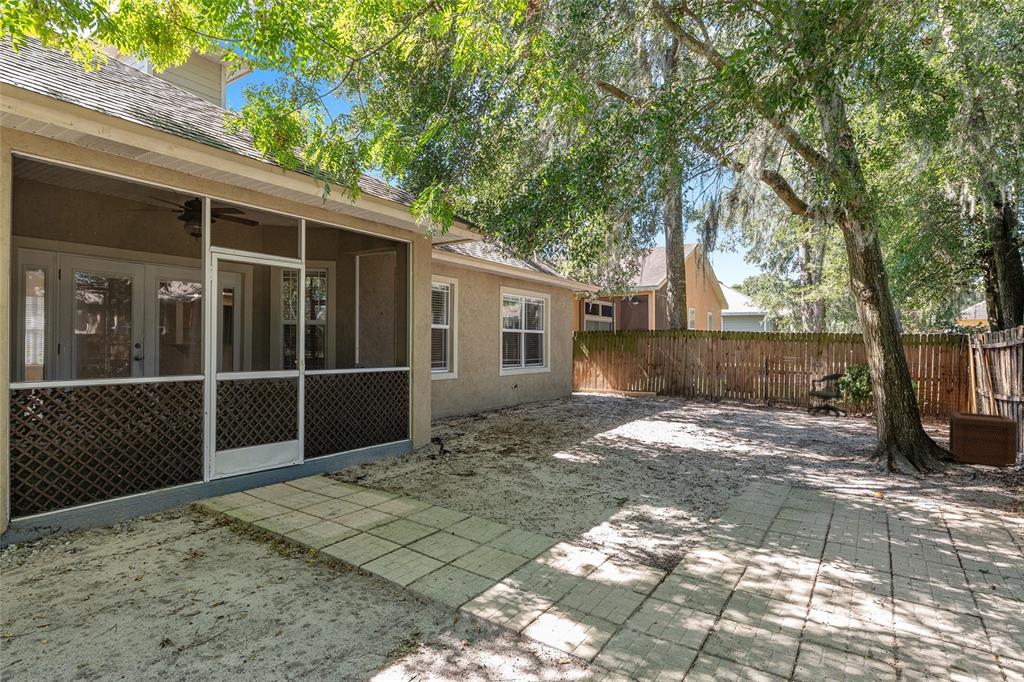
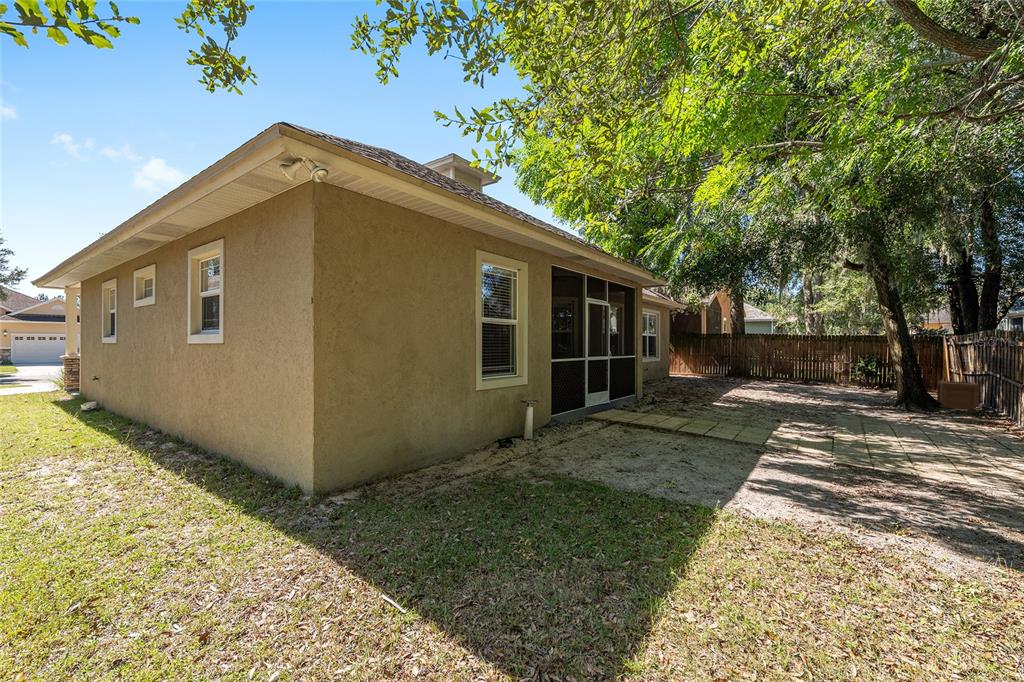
chair: present [807,374,848,418] -> none [834,362,862,389]

